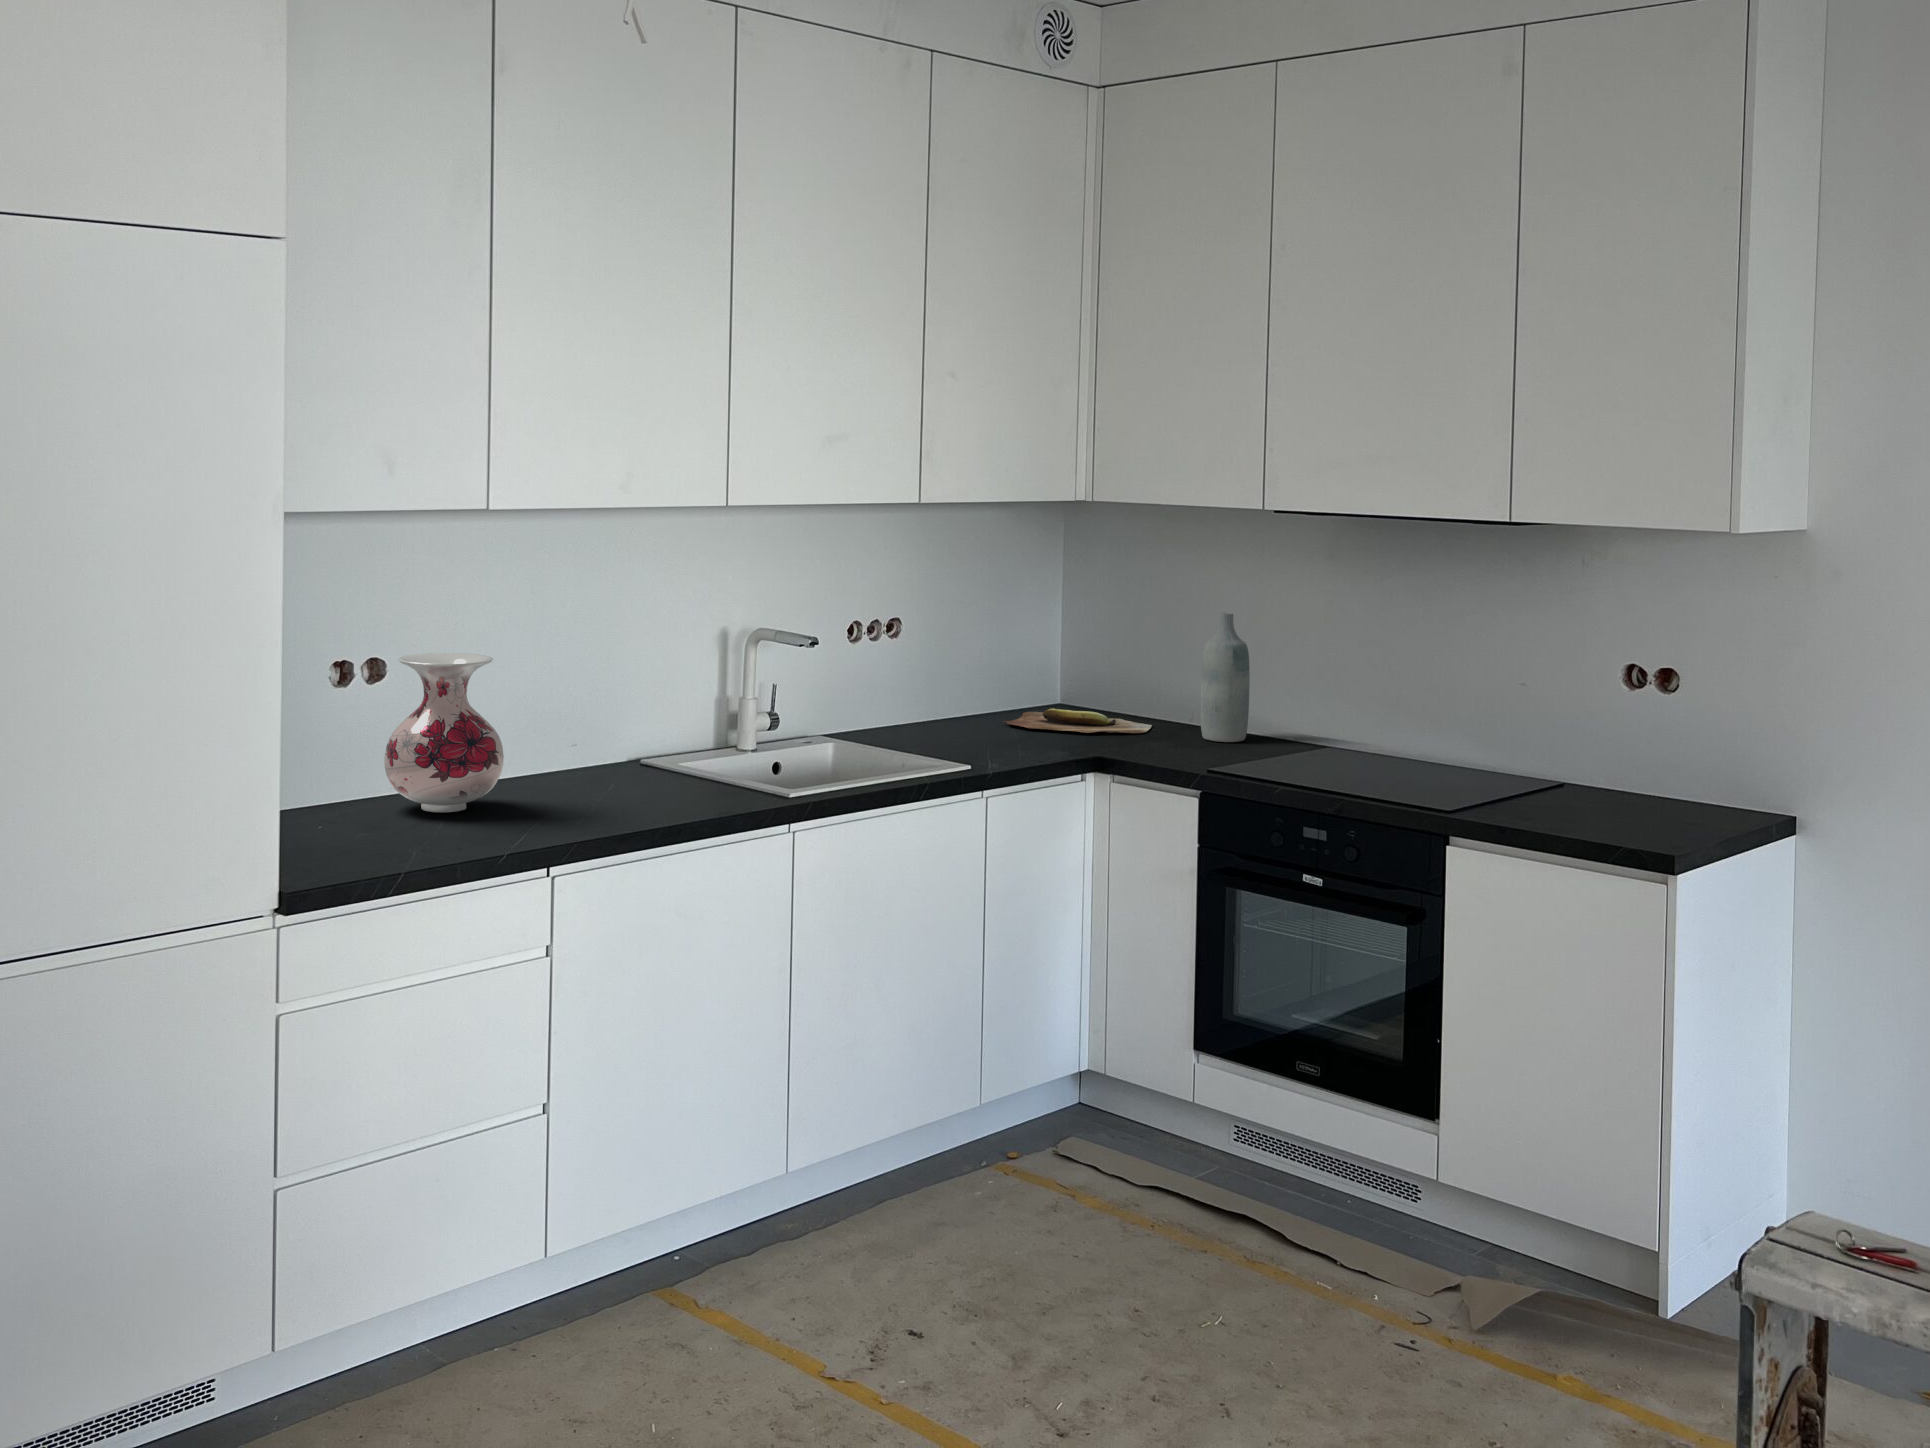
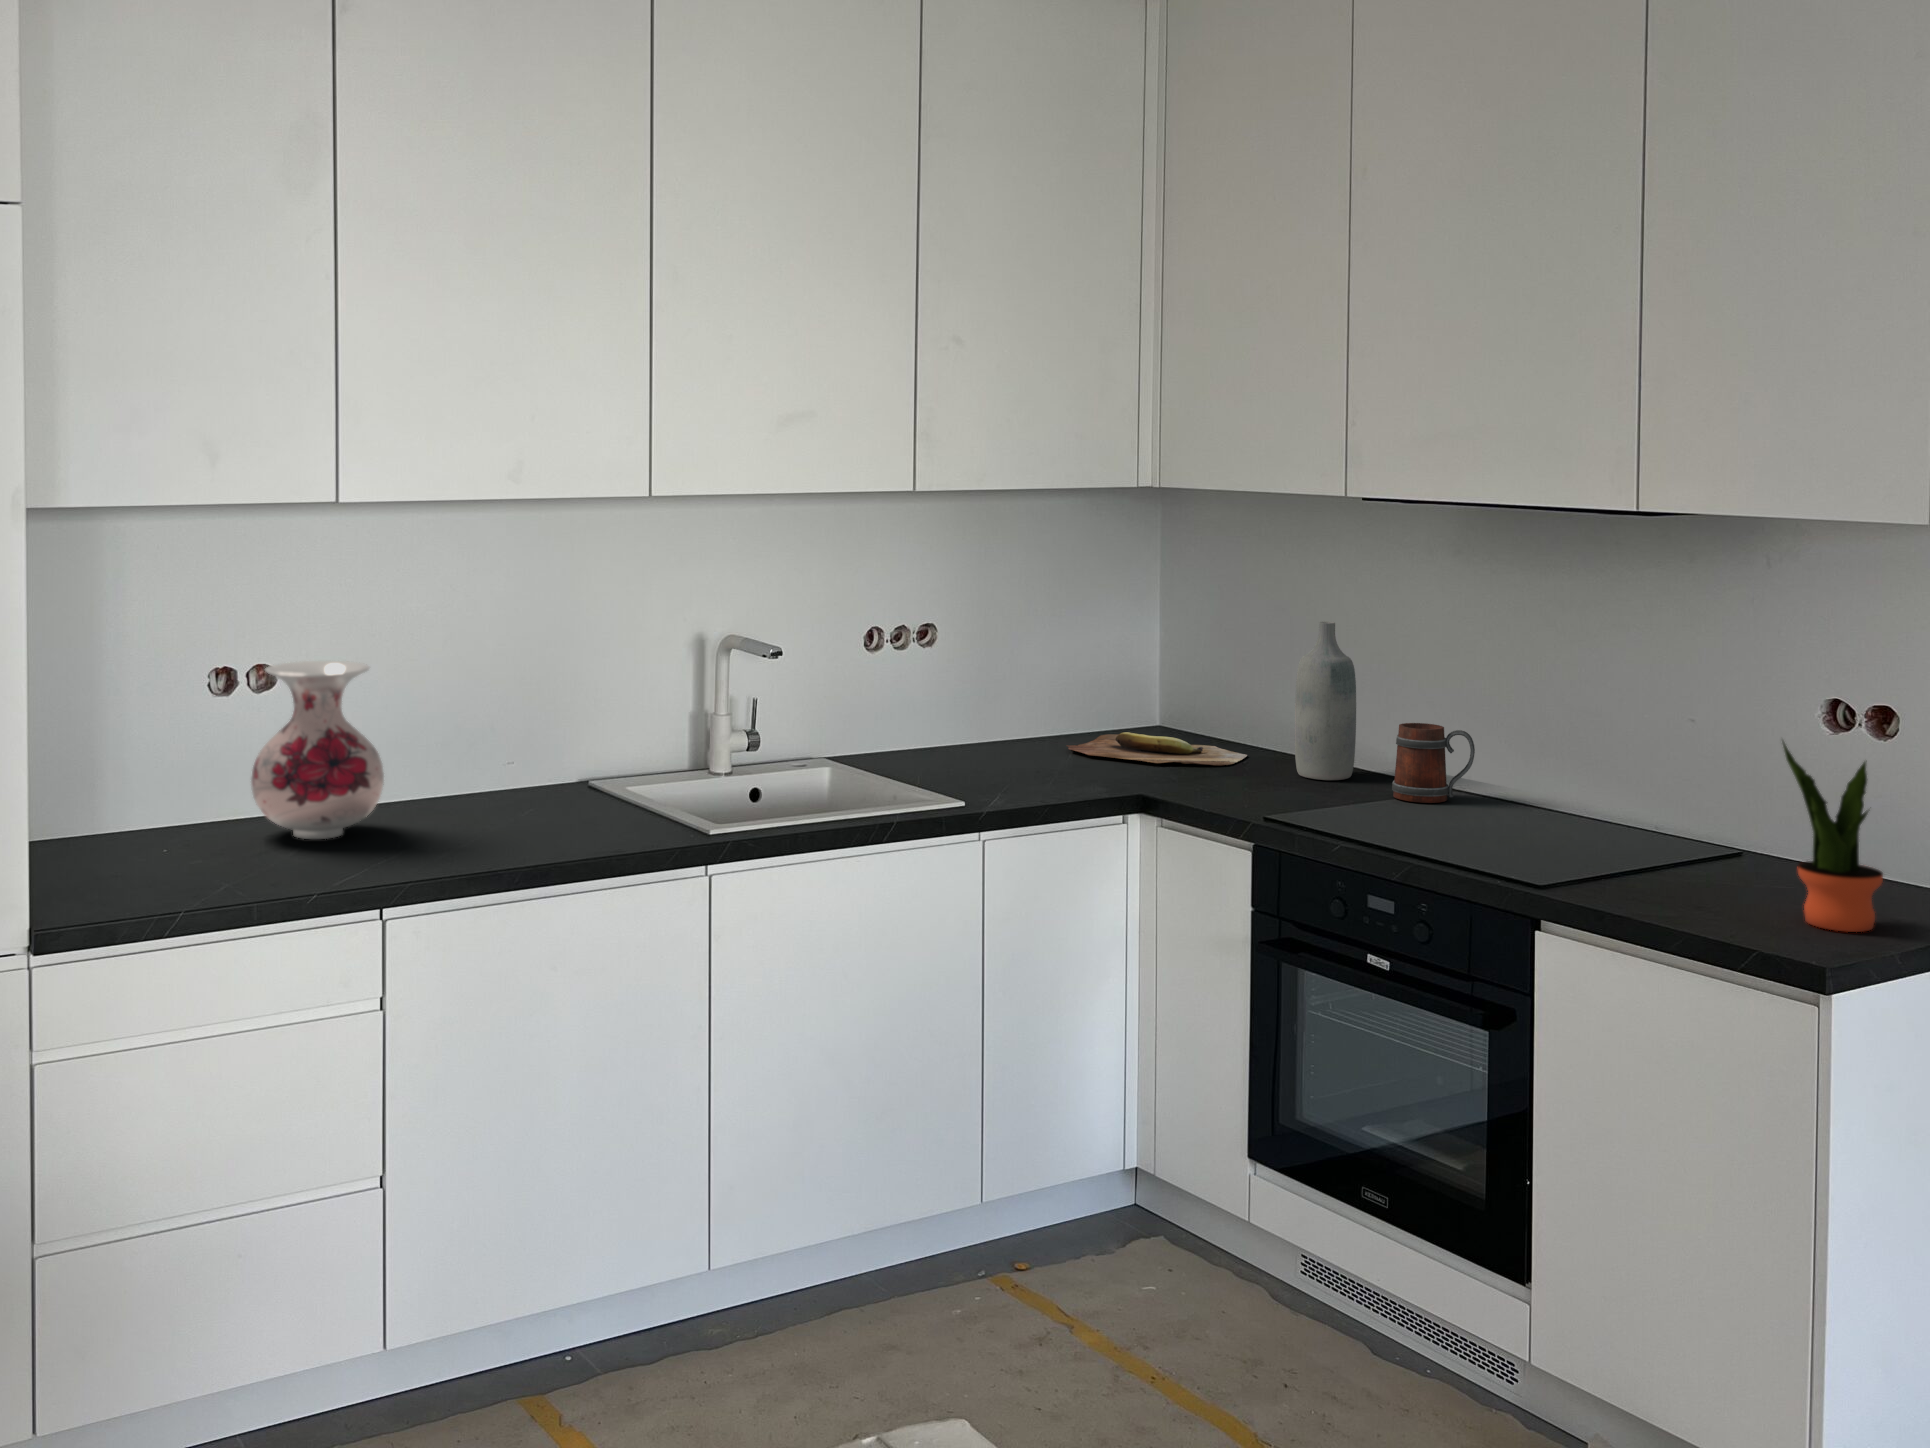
potted plant: none [1622,691,1698,833] -> present [1783,741,1883,932]
mug: none [1287,693,1352,756] -> present [1392,723,1475,803]

